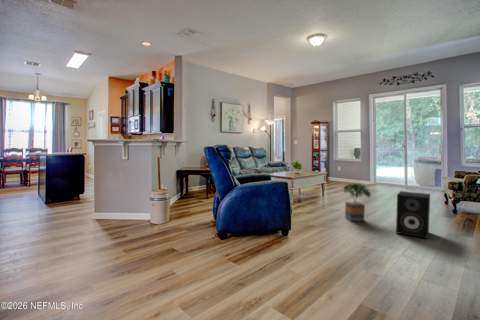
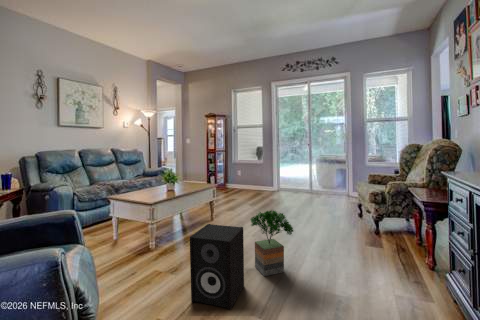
speaker: present [396,191,430,239] -> present [190,224,244,310]

